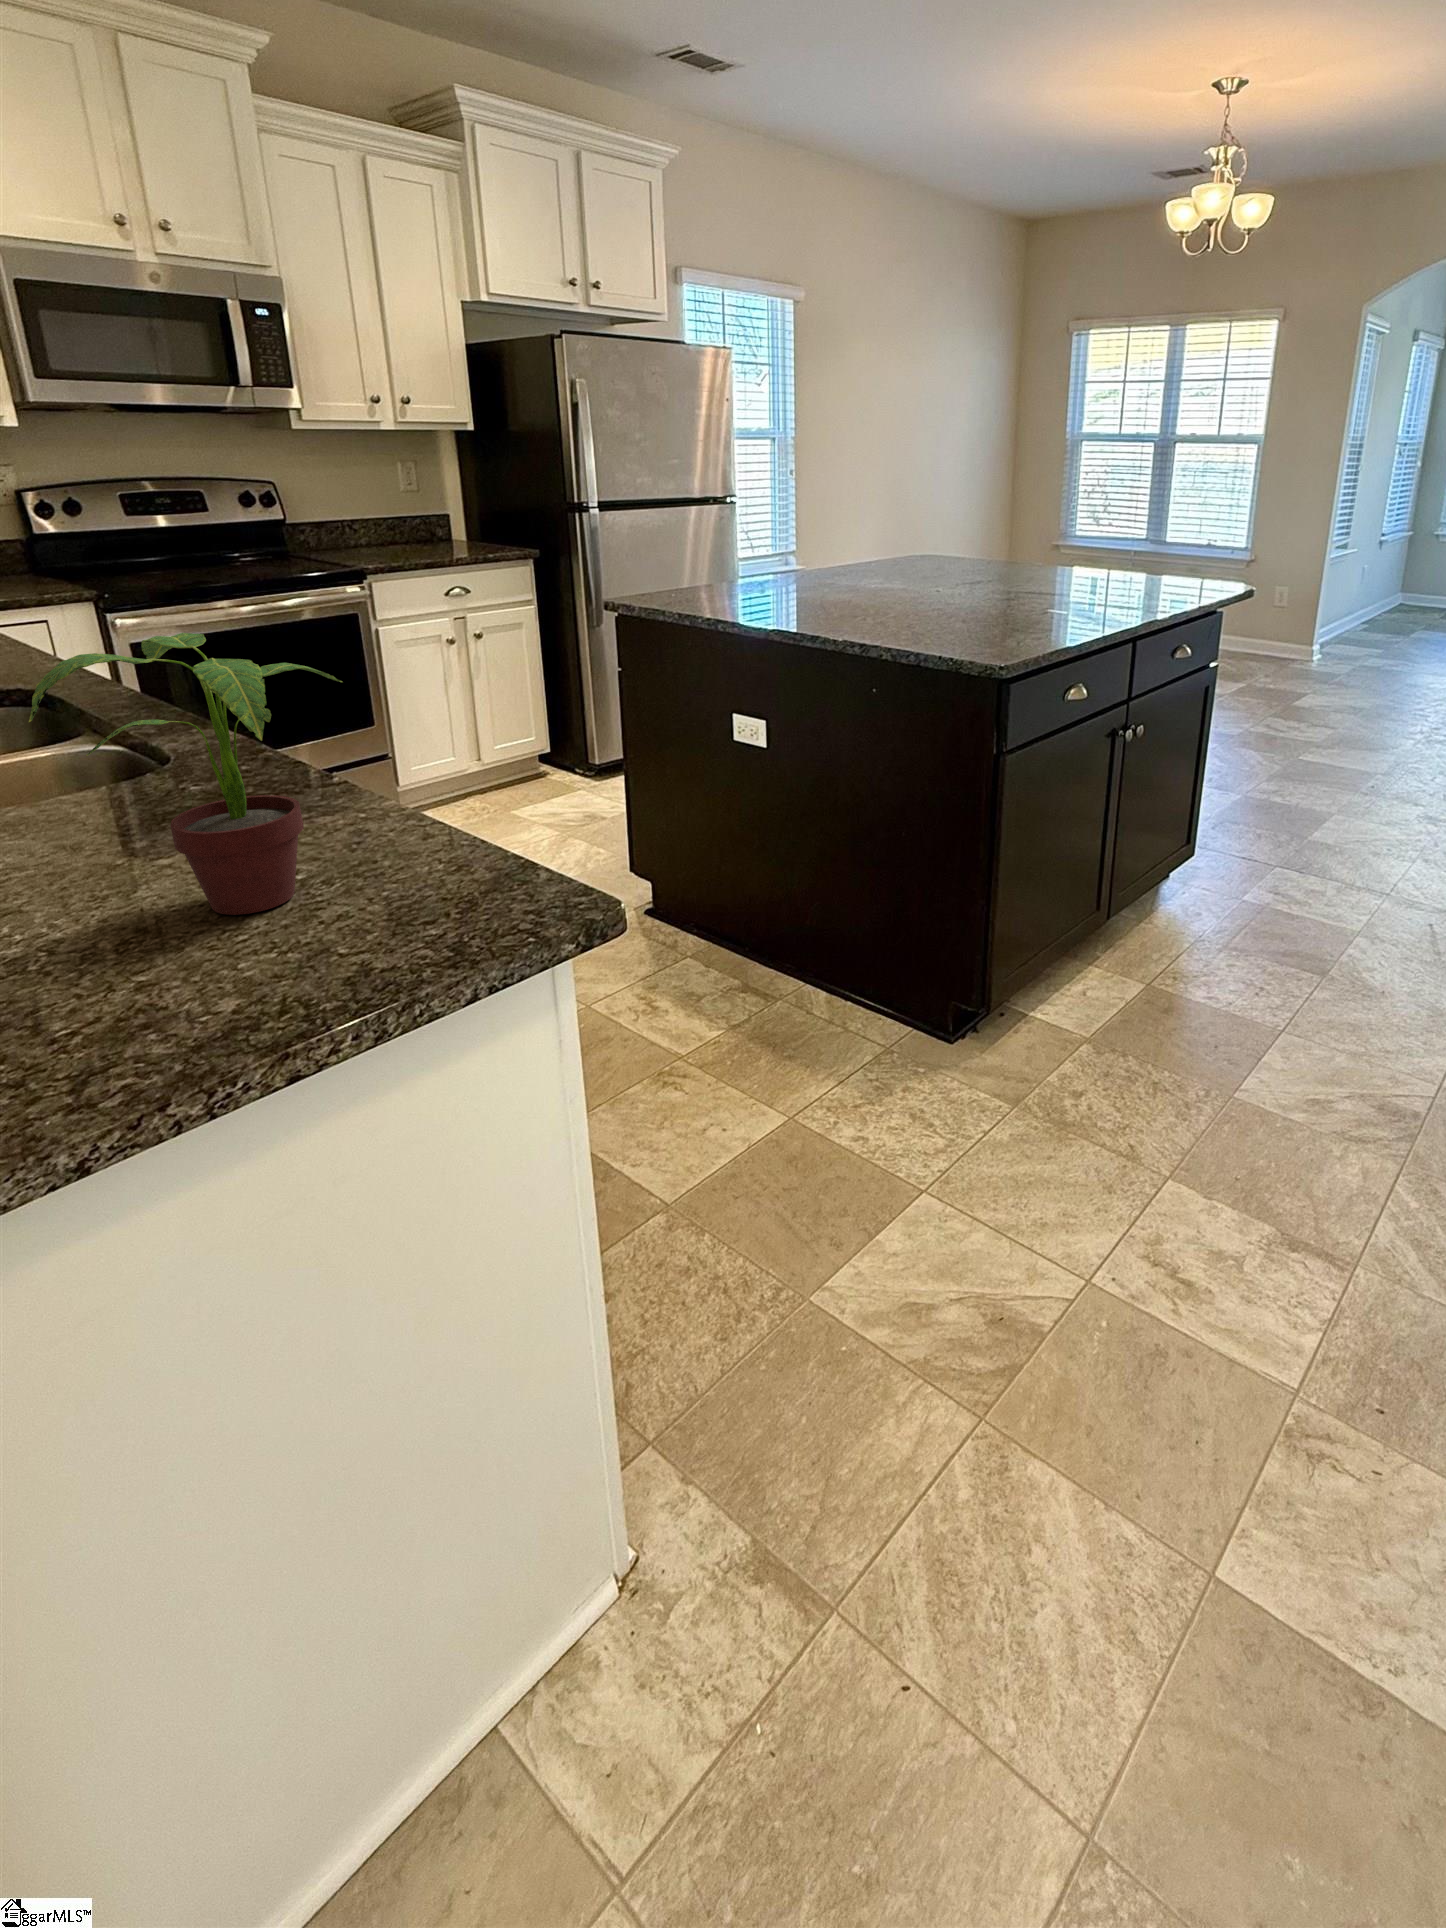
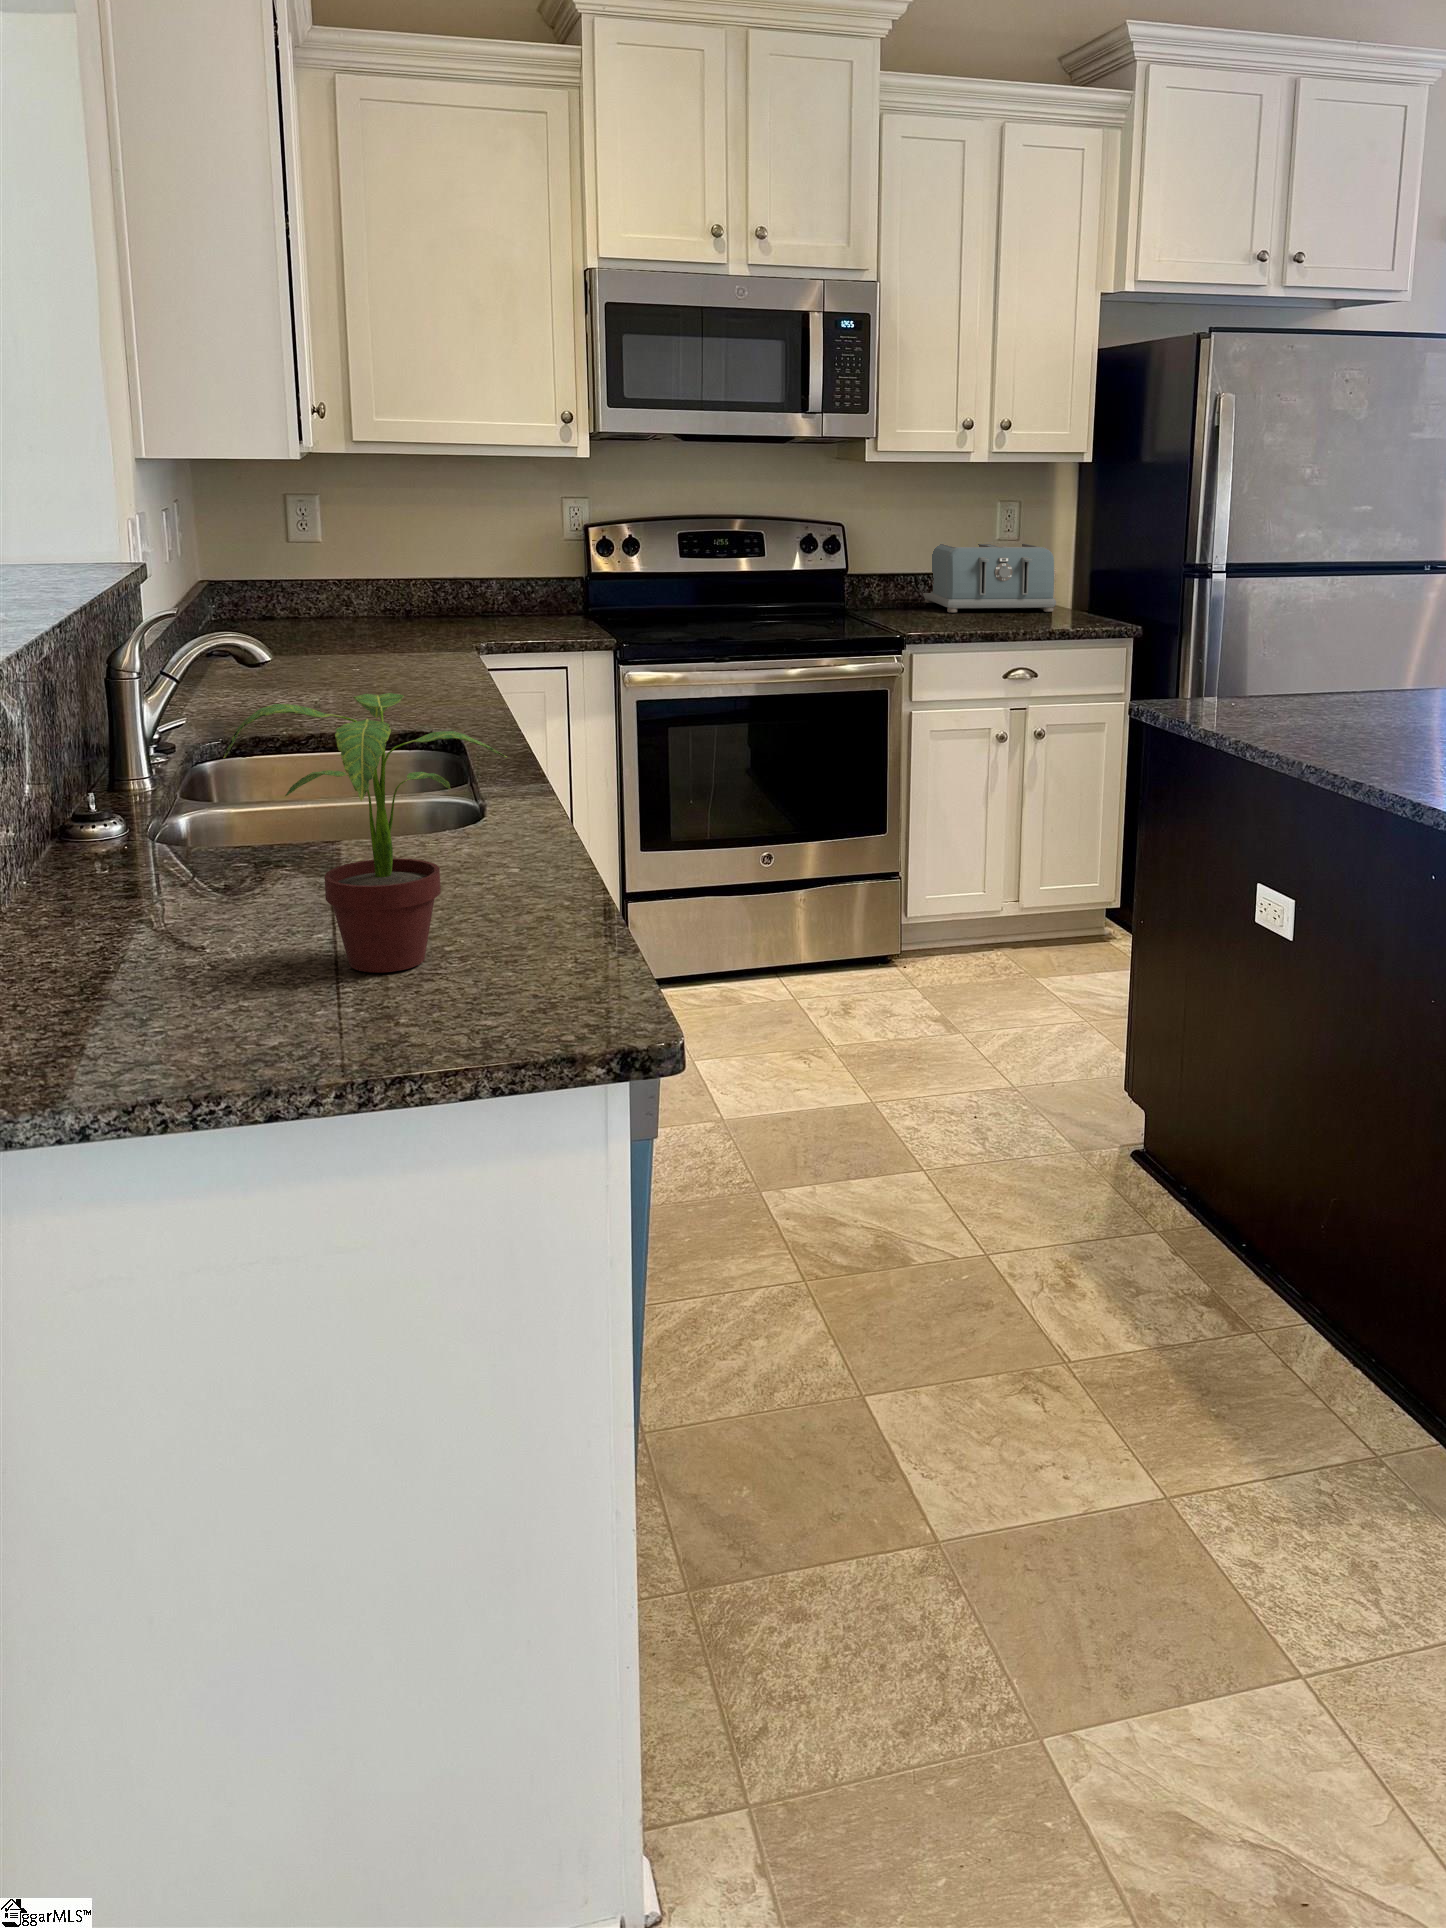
toaster: none [346,496,465,552] -> present [923,542,1056,612]

